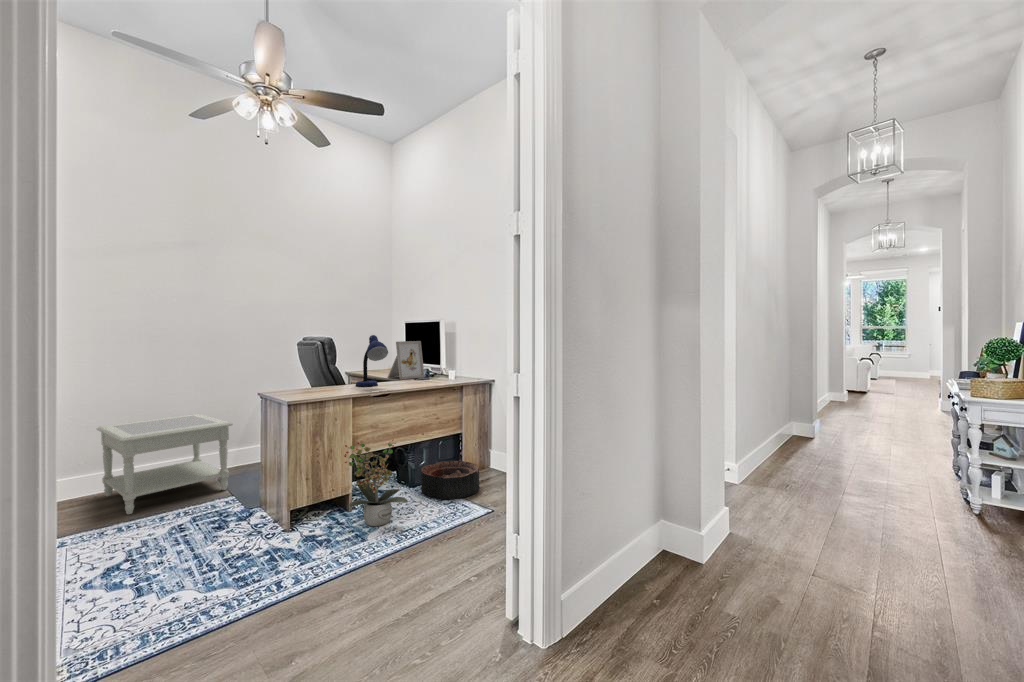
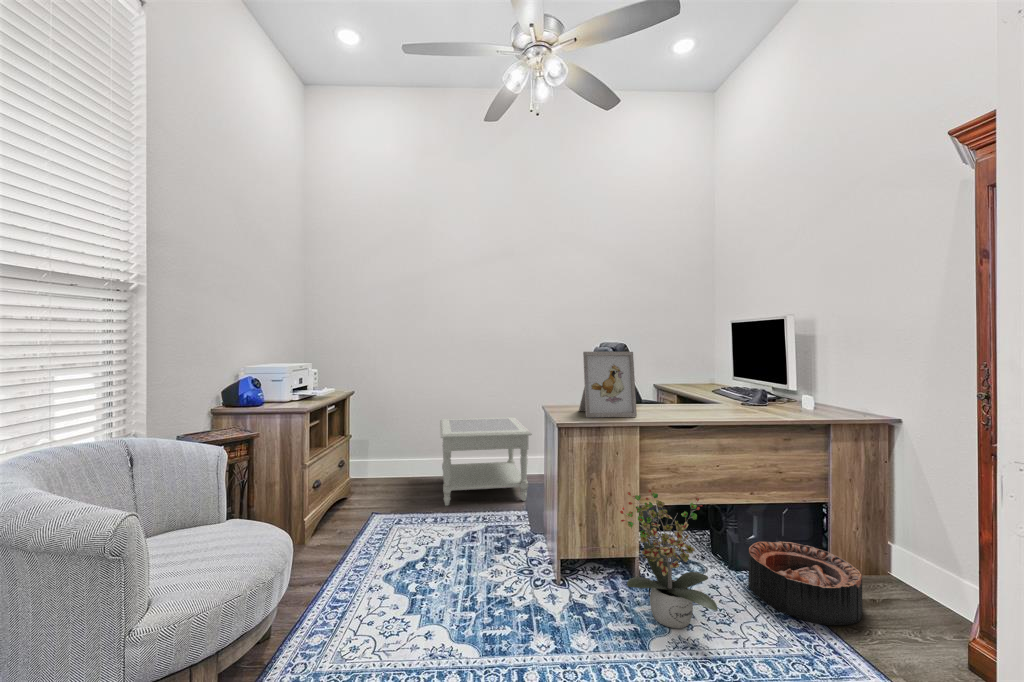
desk lamp: present [356,335,388,387] -> none [655,342,699,412]
picture frame: present [388,341,425,380] -> present [579,352,637,418]

